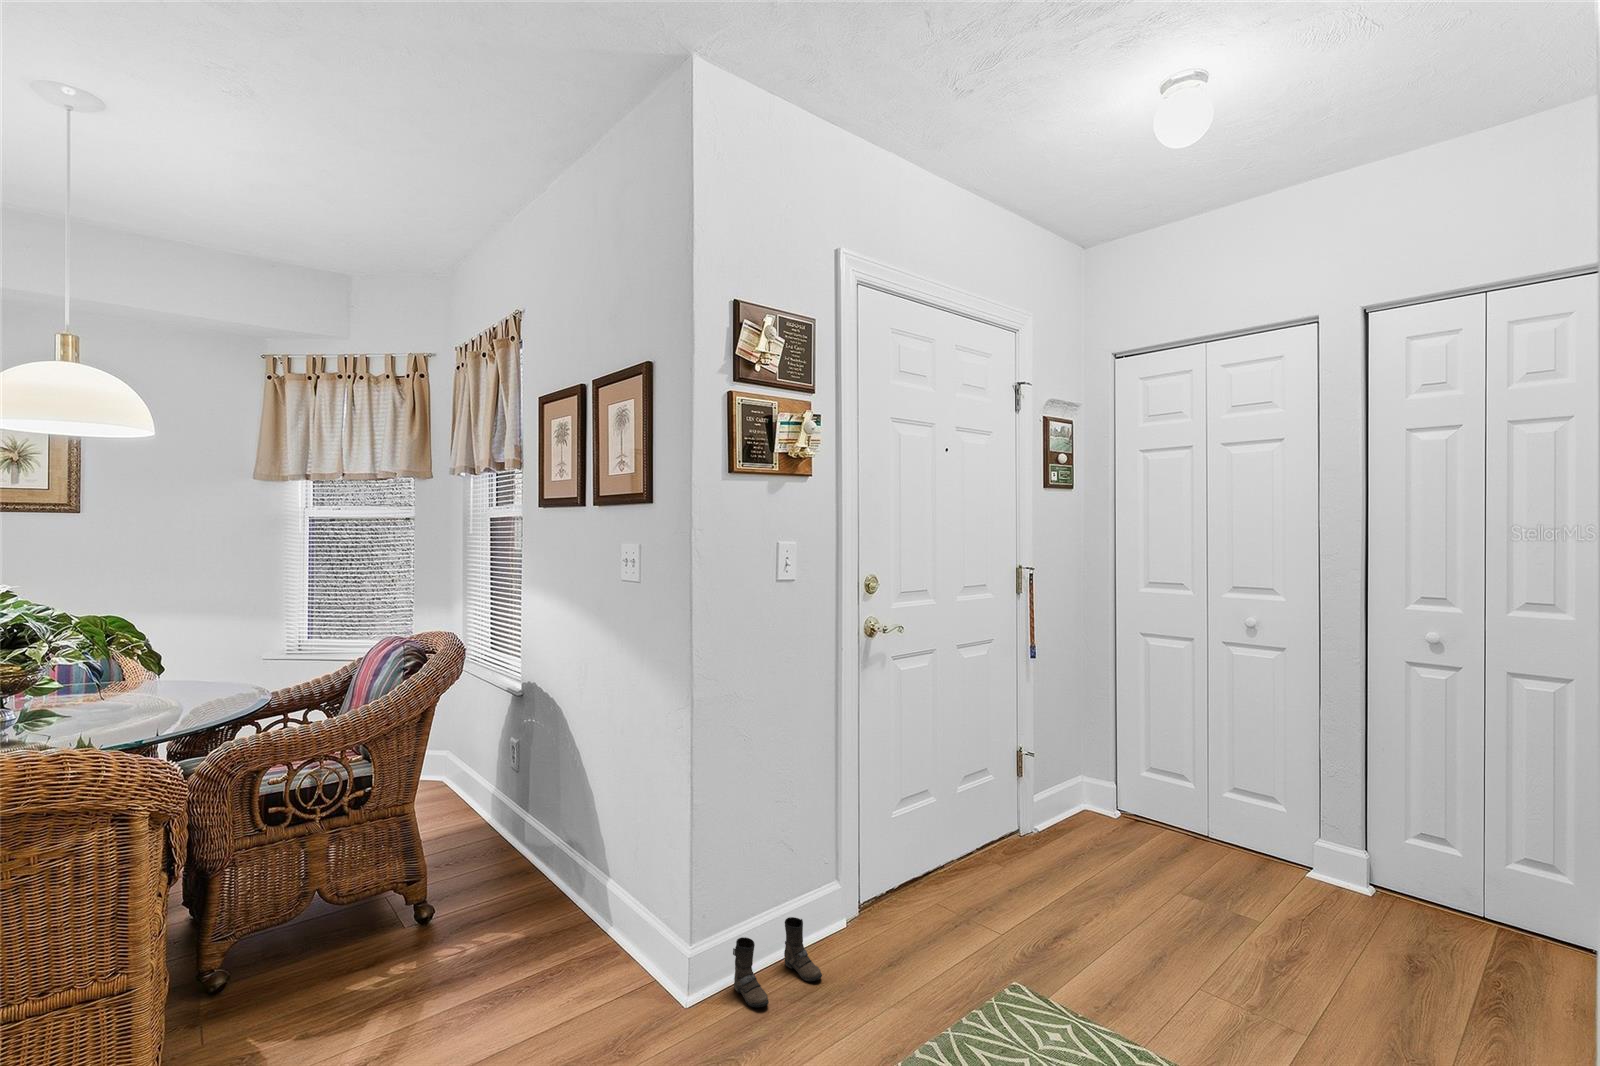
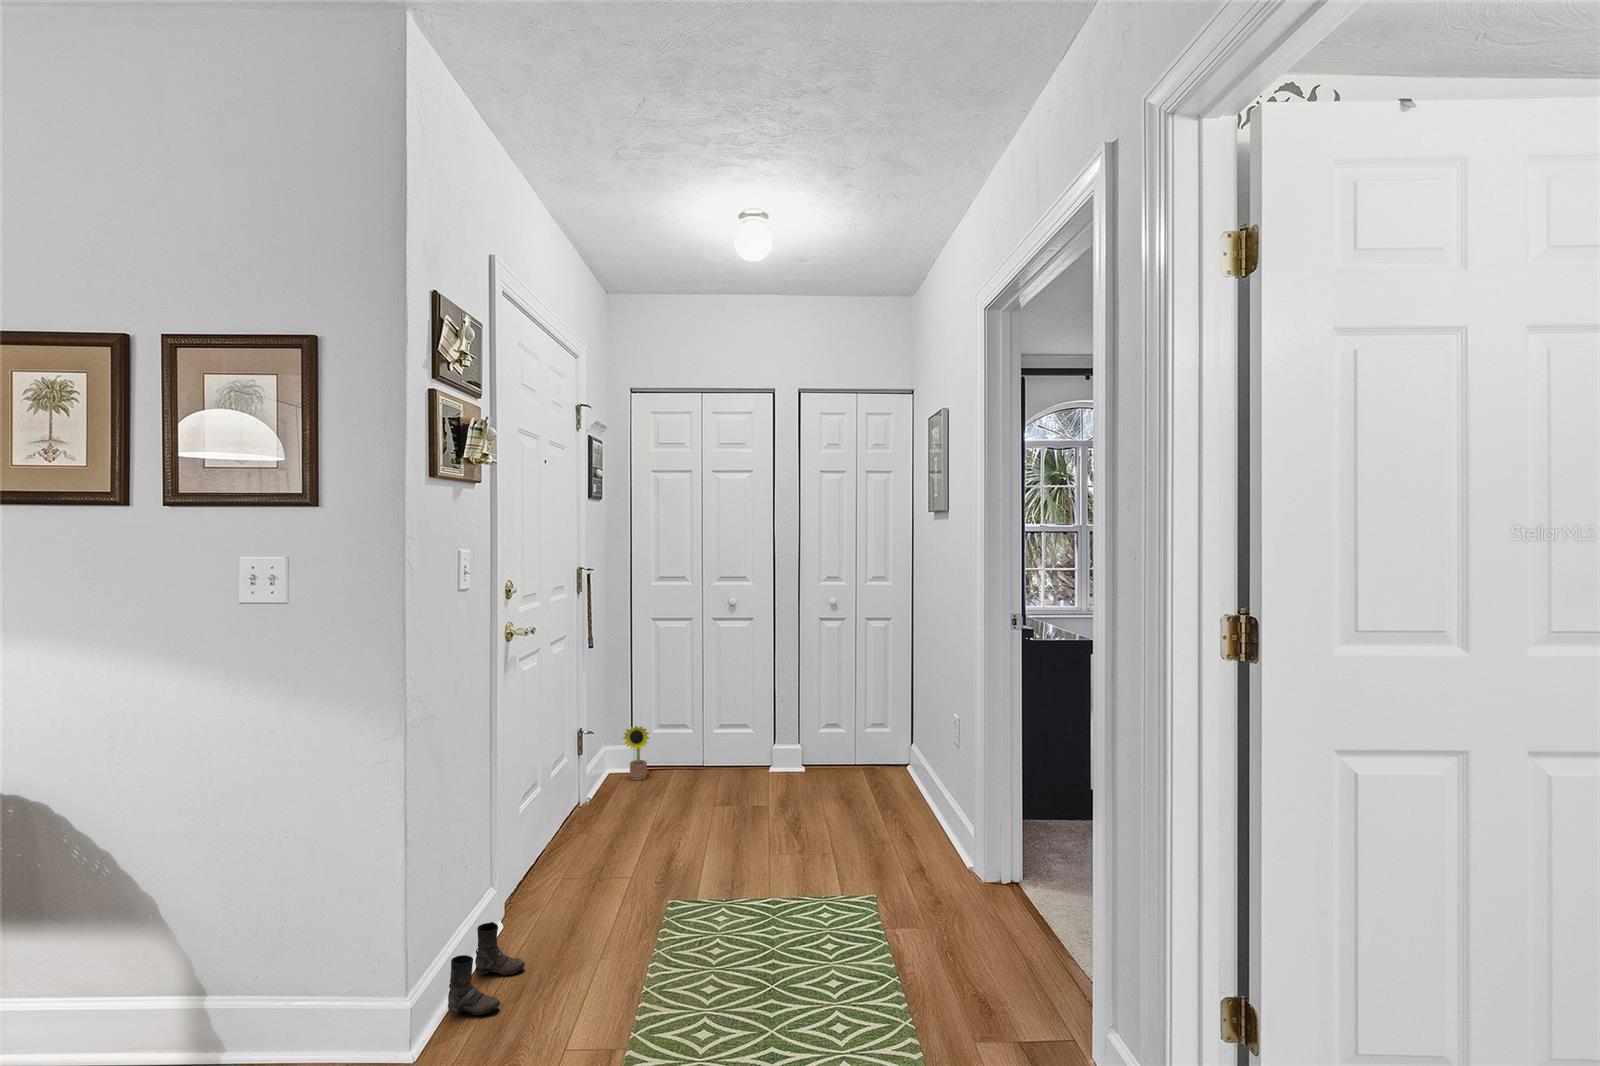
decorative plant: none [1097,760,1132,827] -> present [622,726,650,780]

